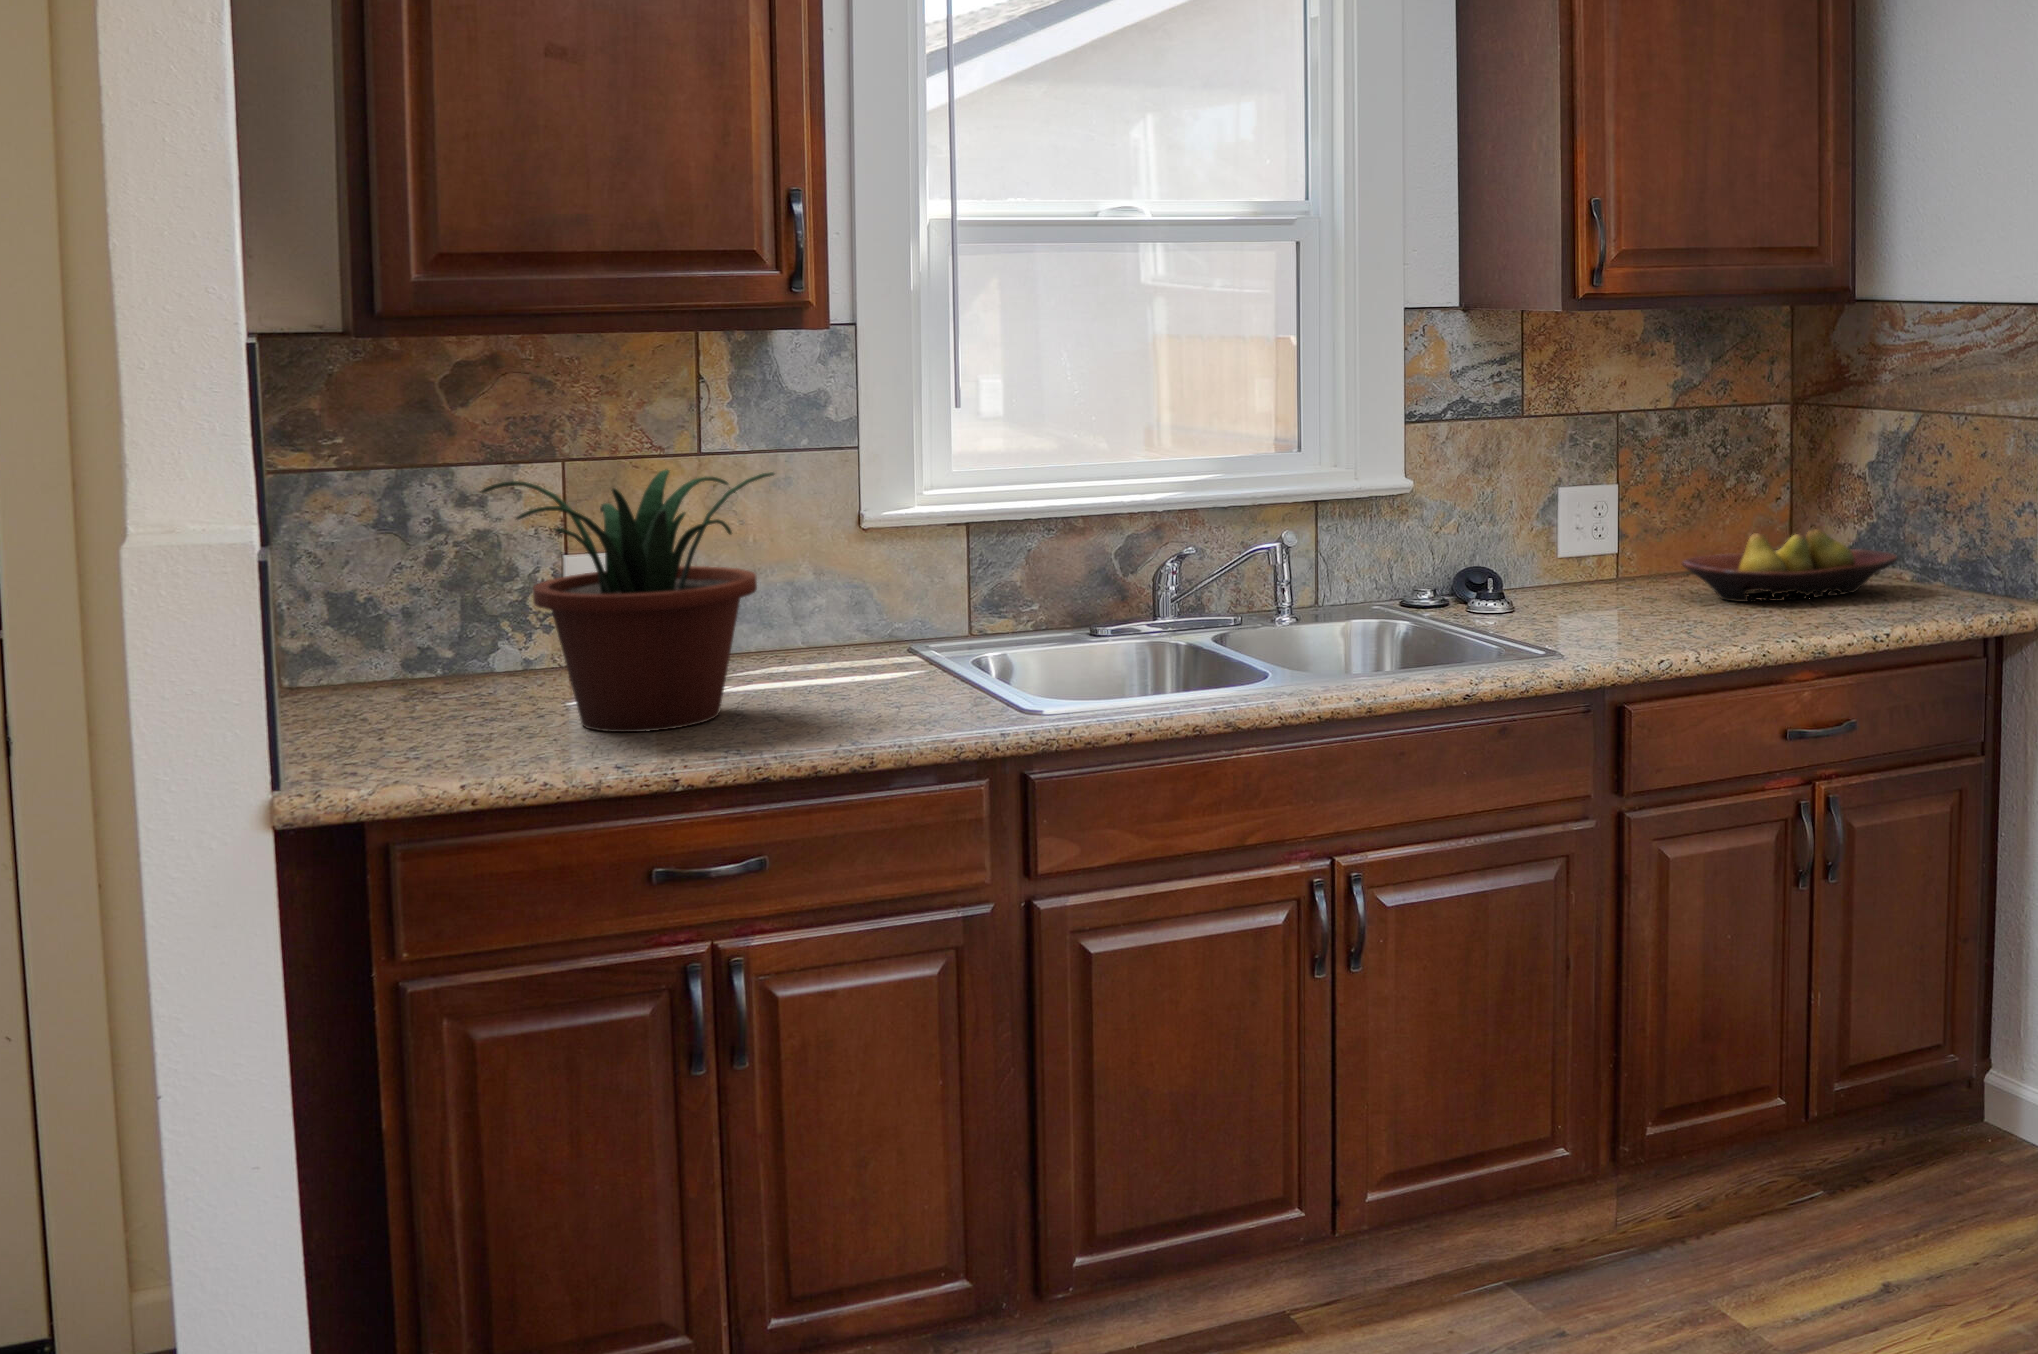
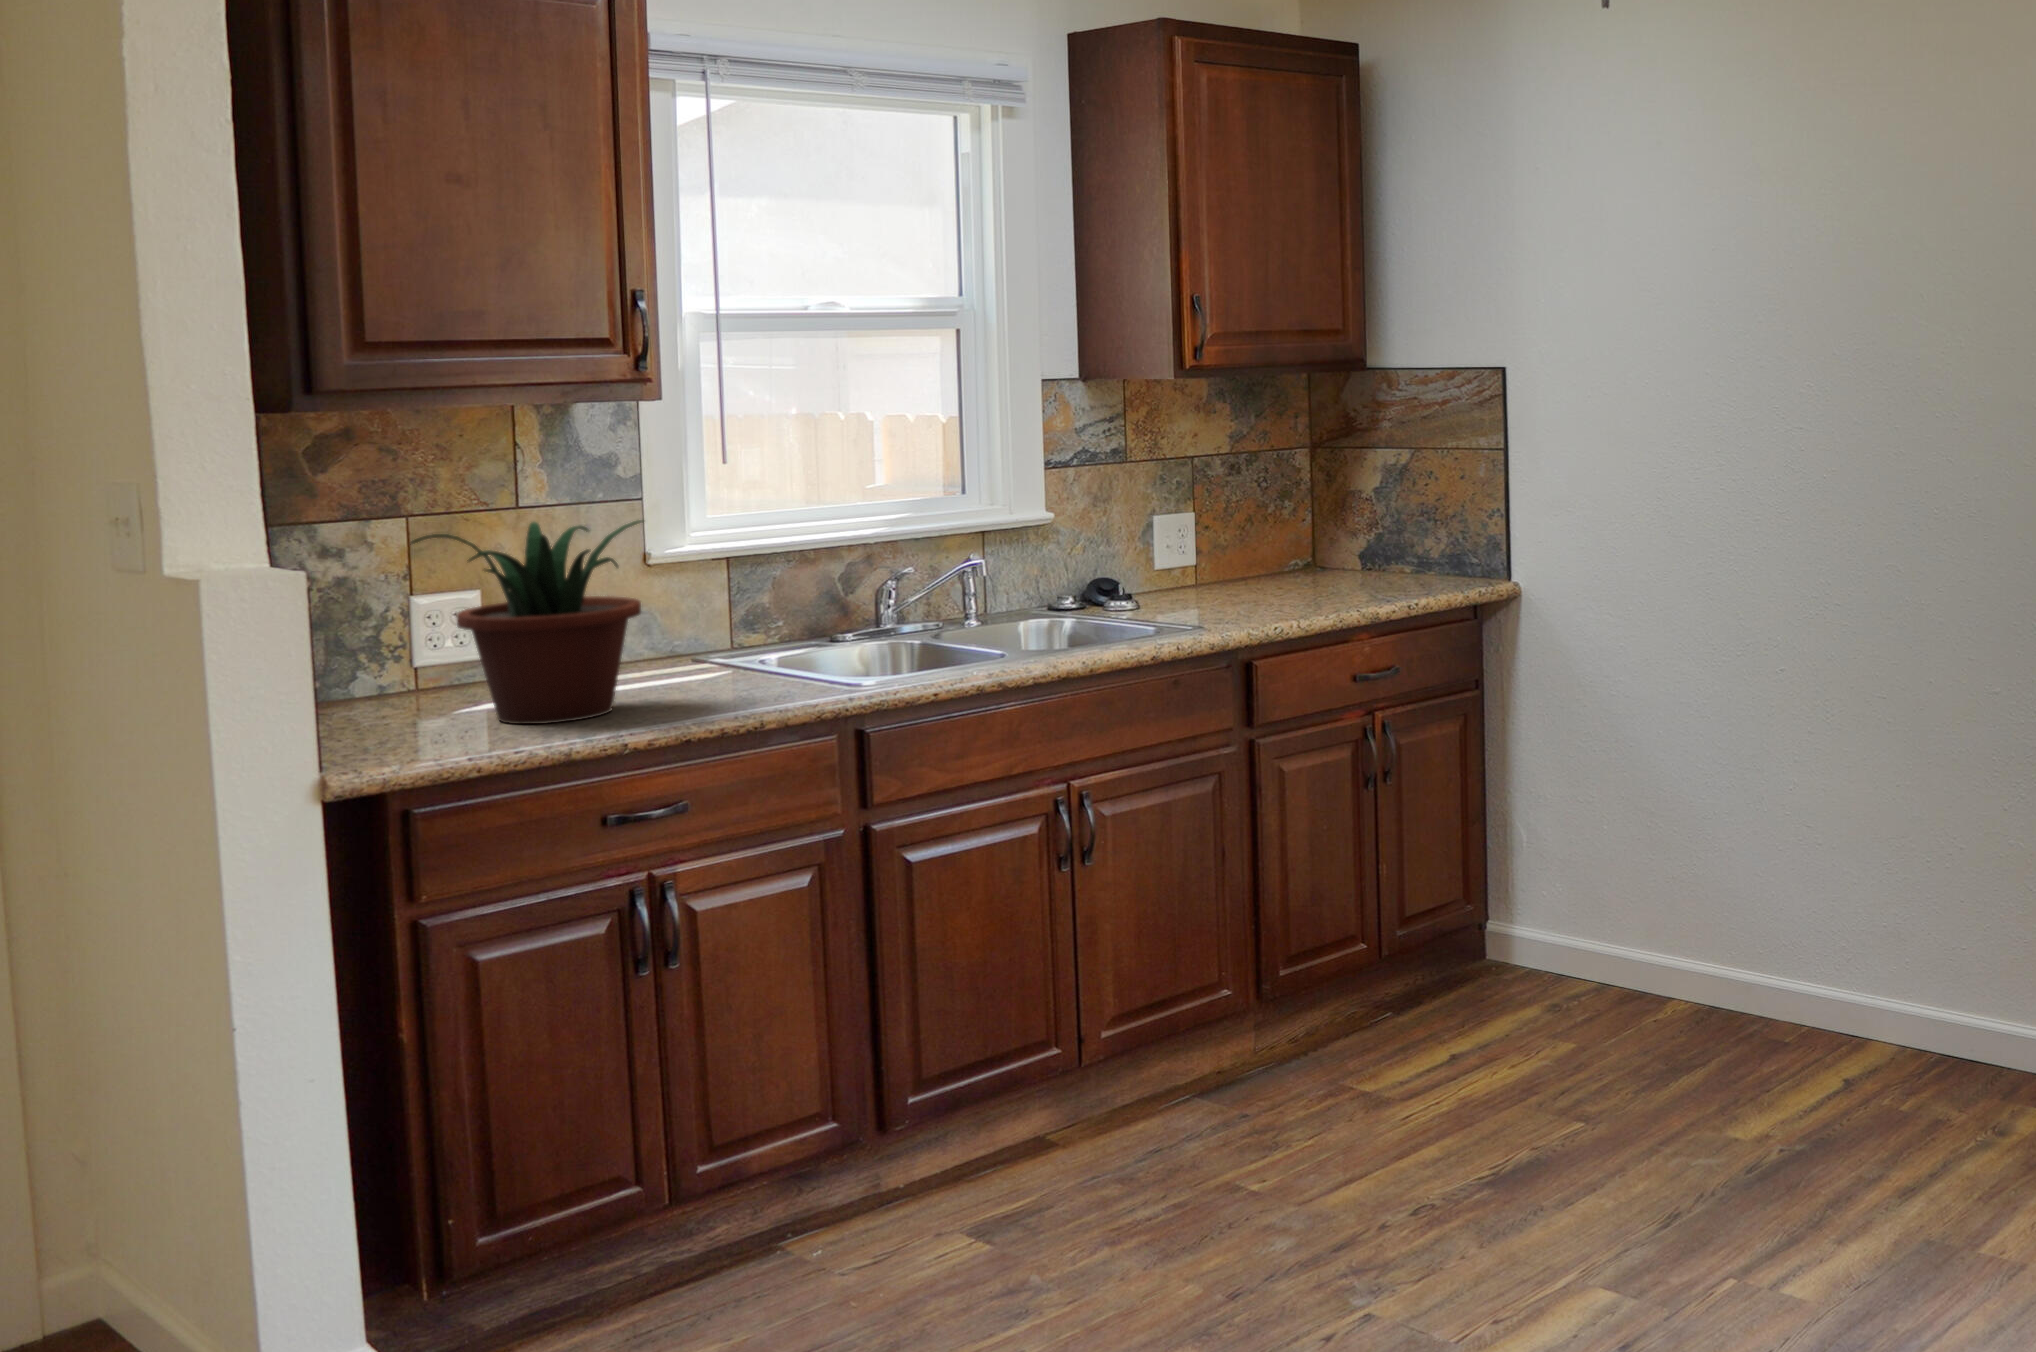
fruit bowl: present [1682,529,1897,602] -> none [1252,538,1397,592]

